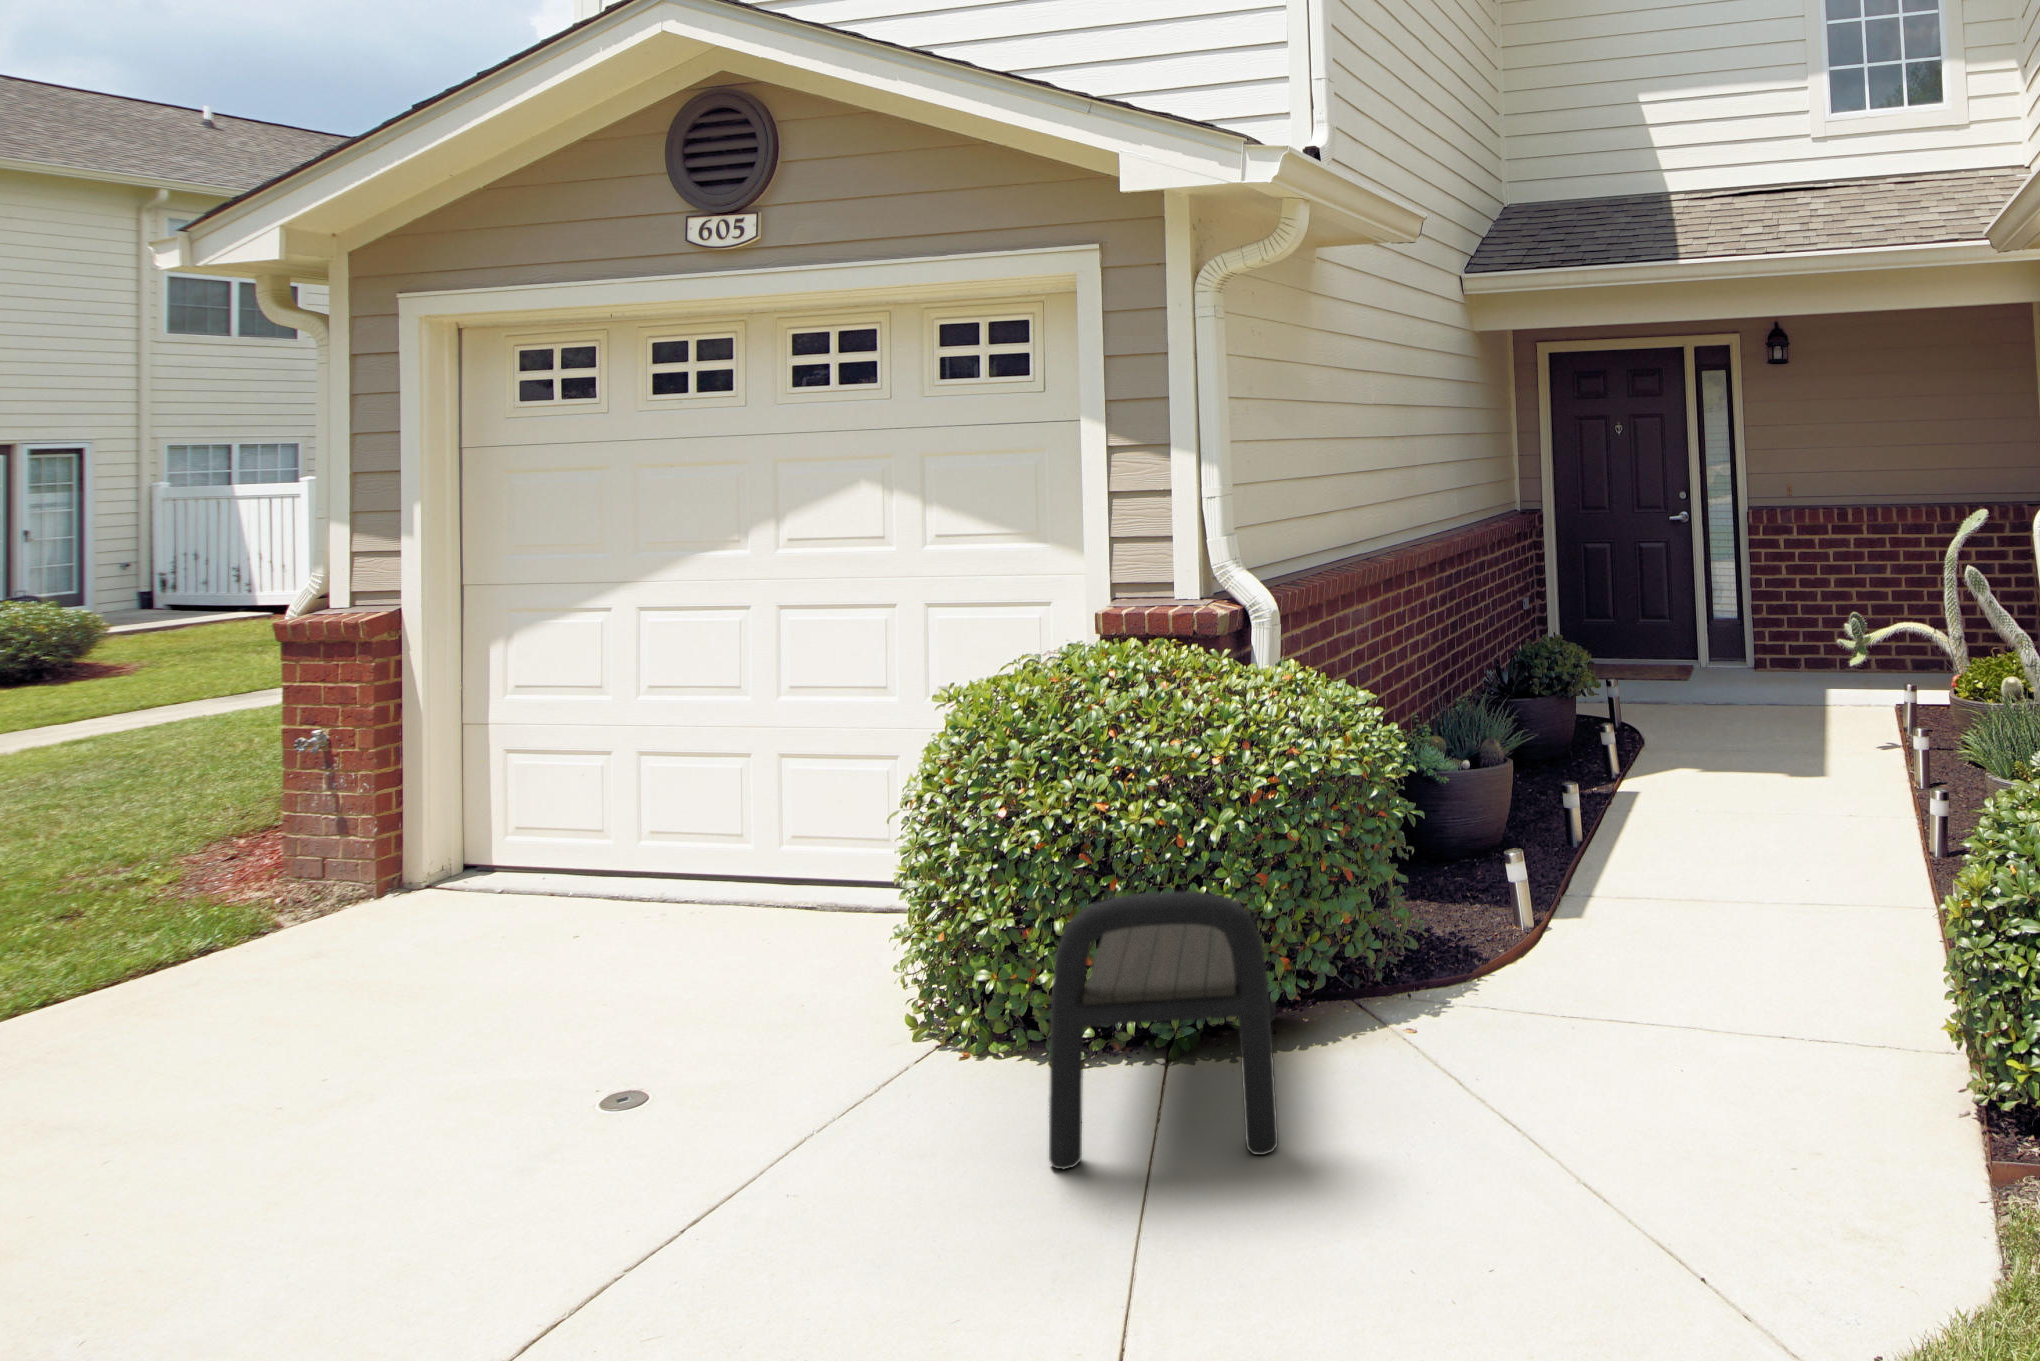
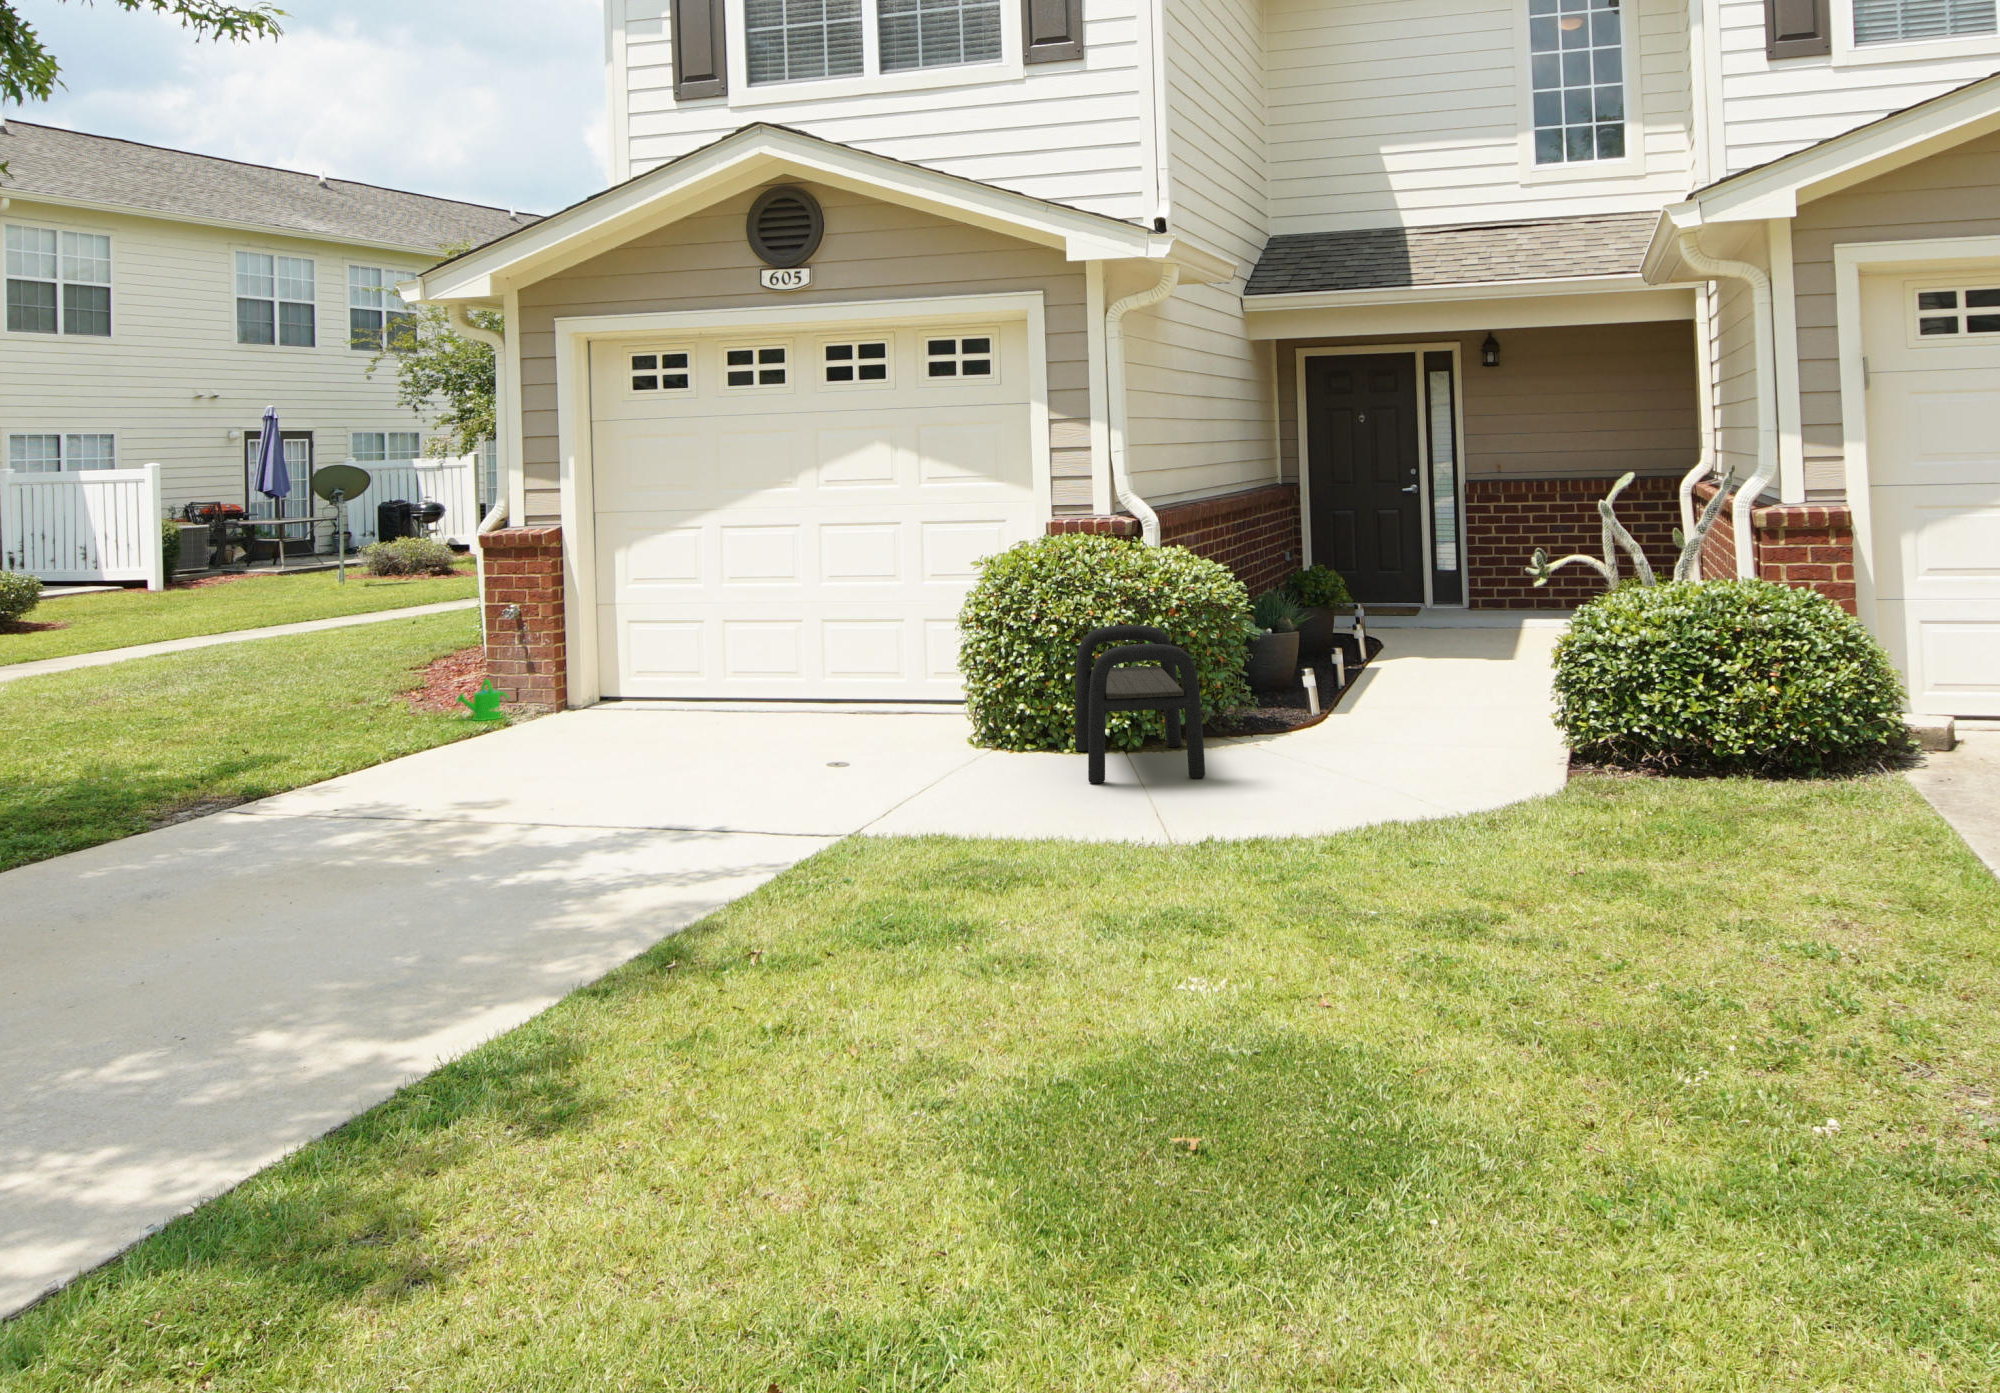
watering can: none [234,832,338,900] -> present [456,679,509,721]

